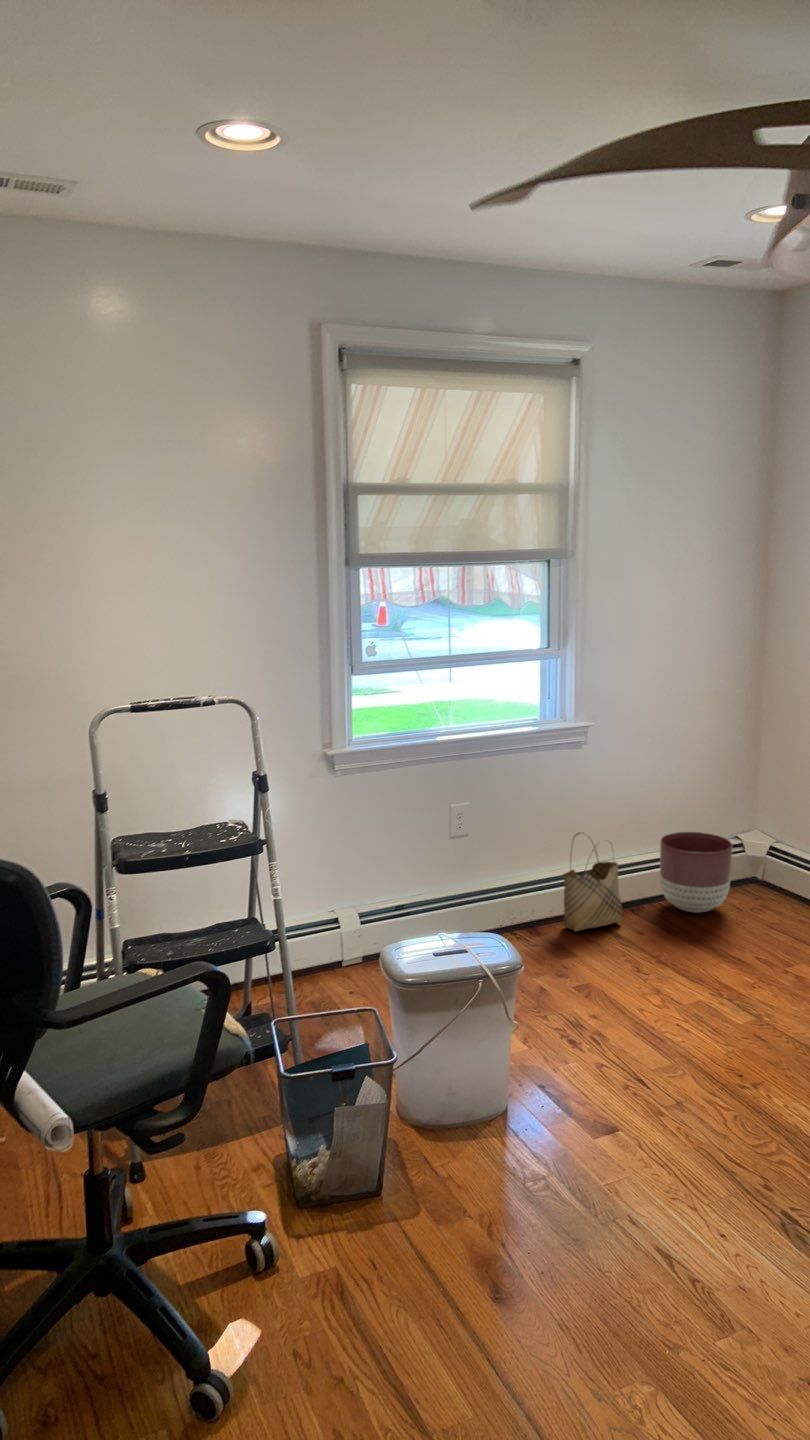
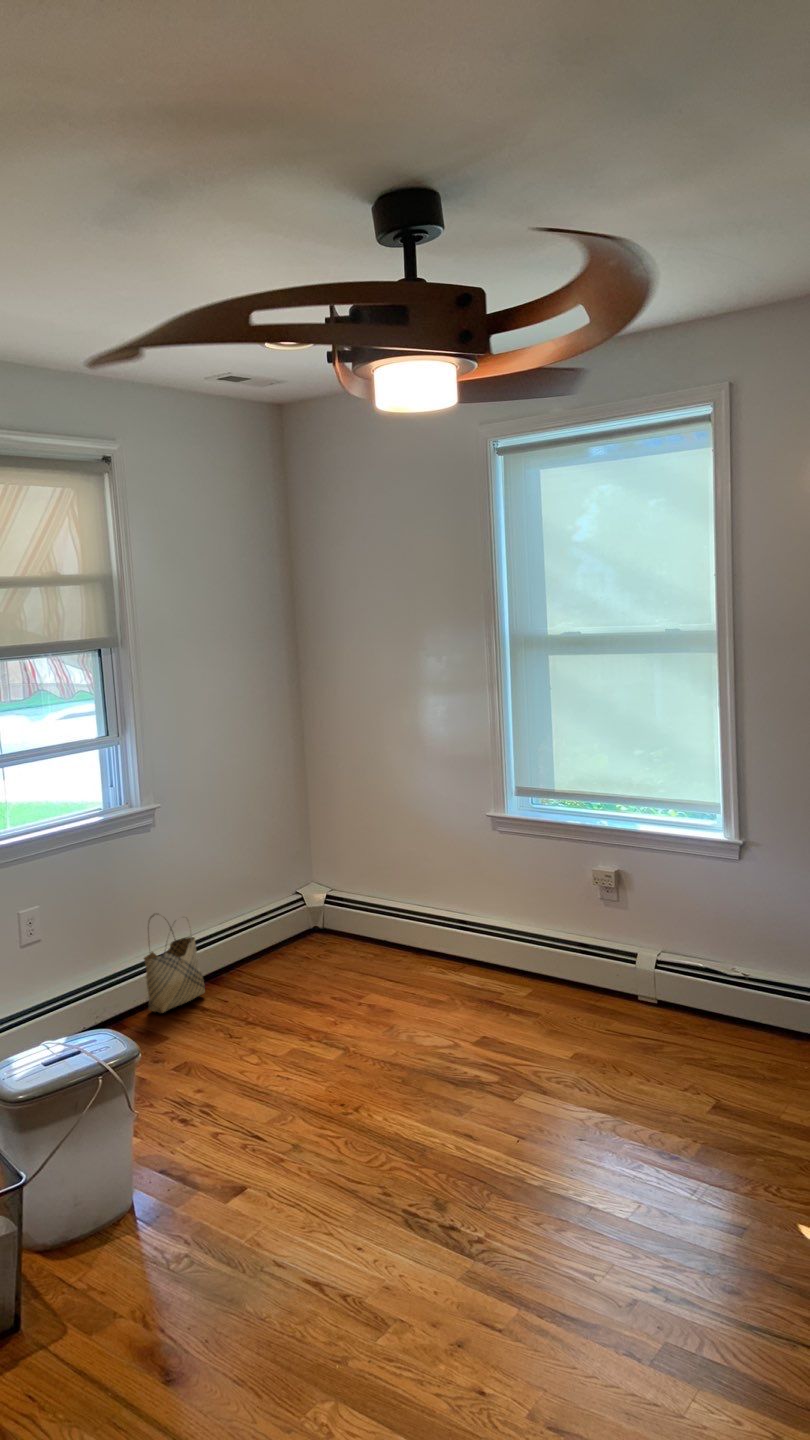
planter: present [660,832,732,912] -> none [231,894,298,971]

